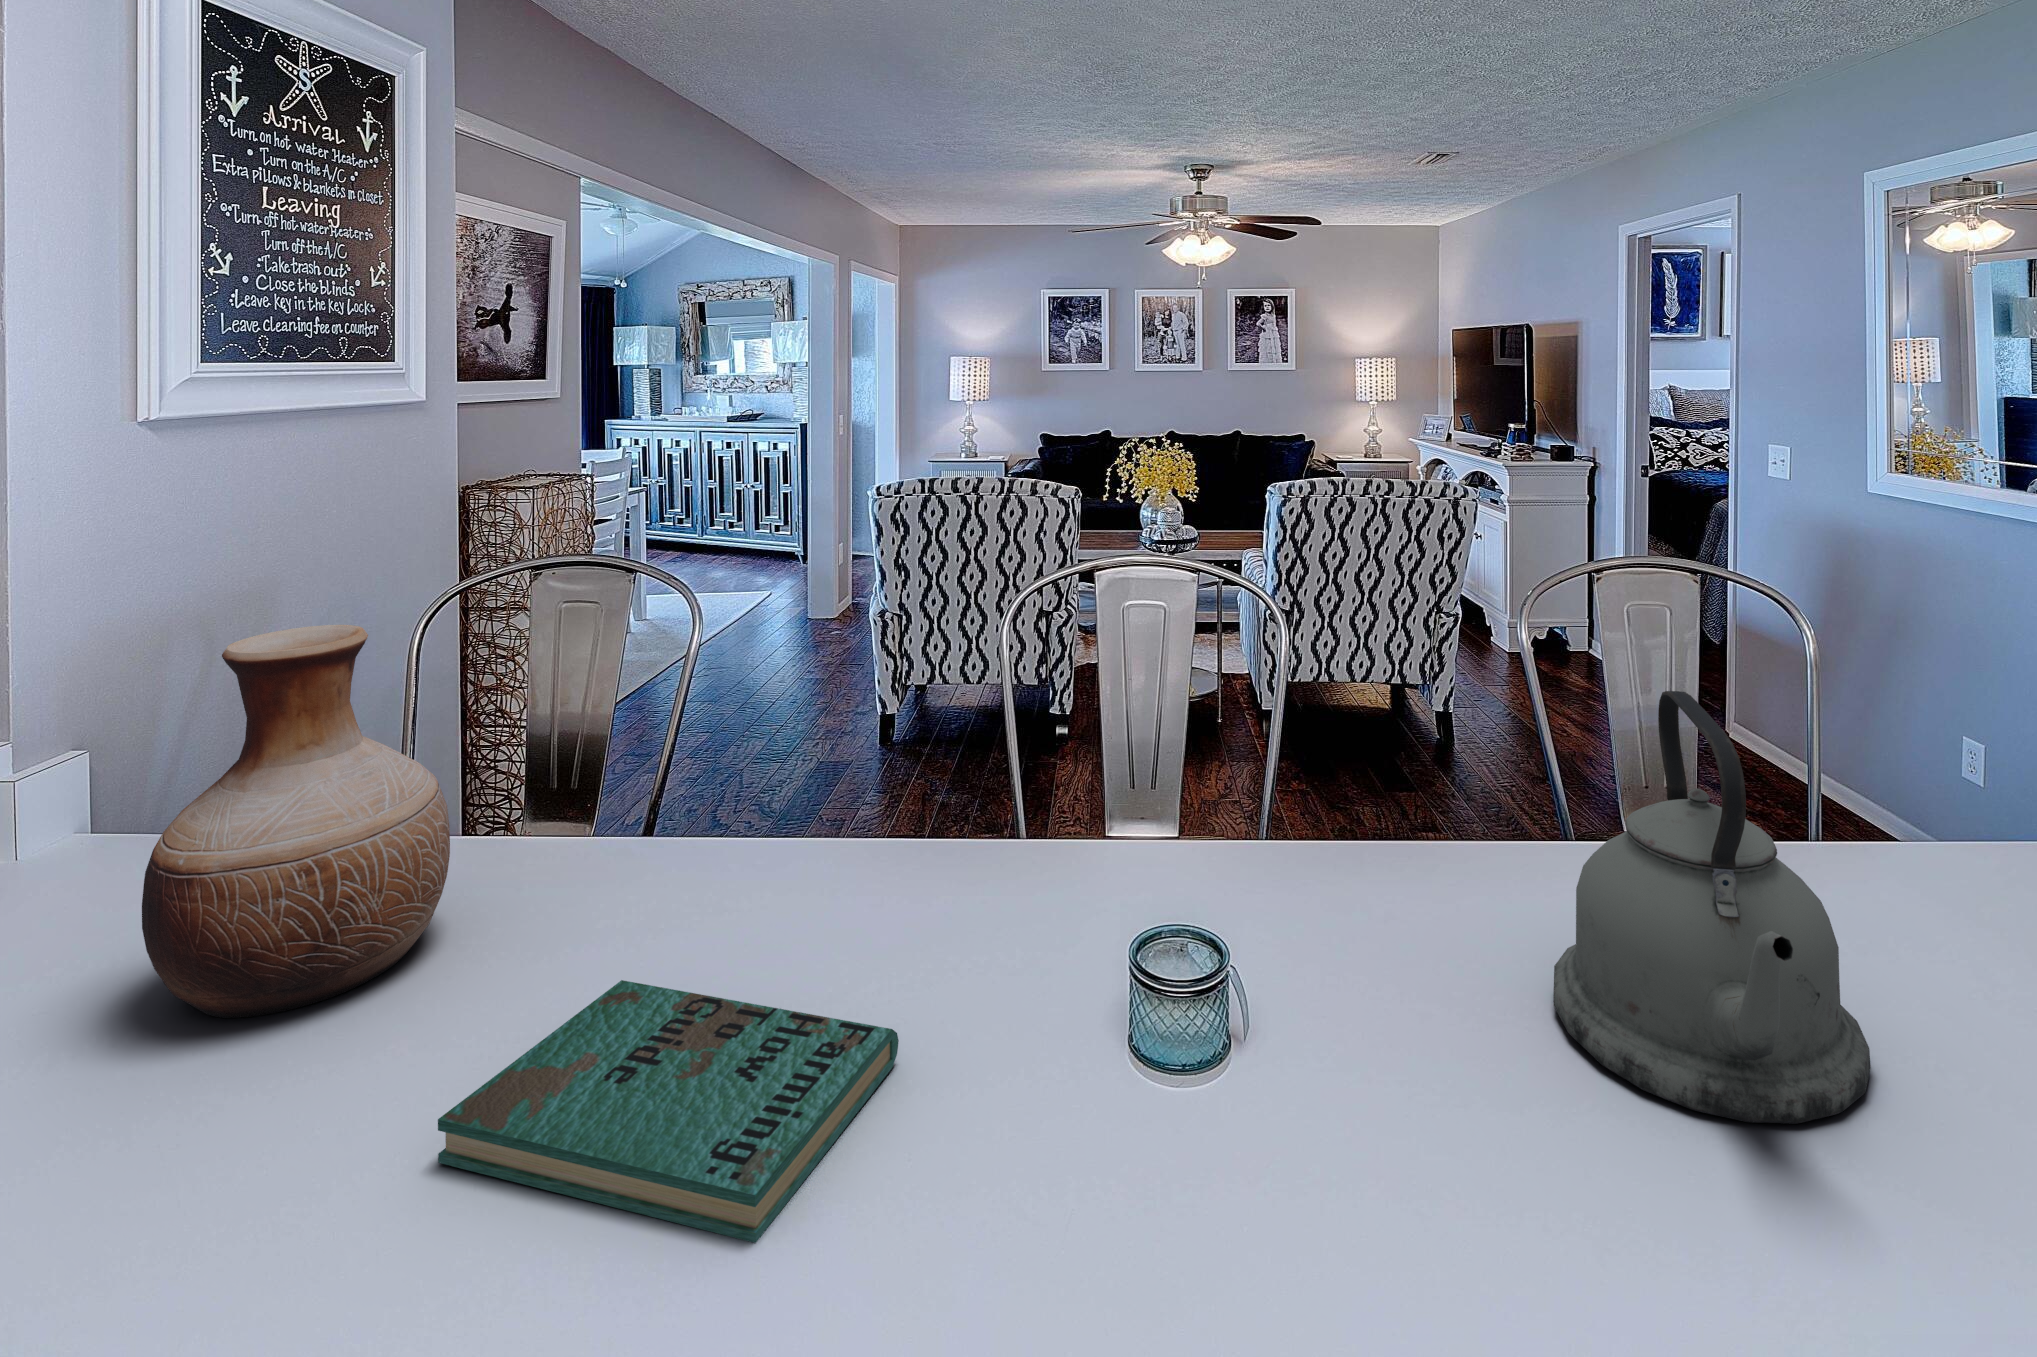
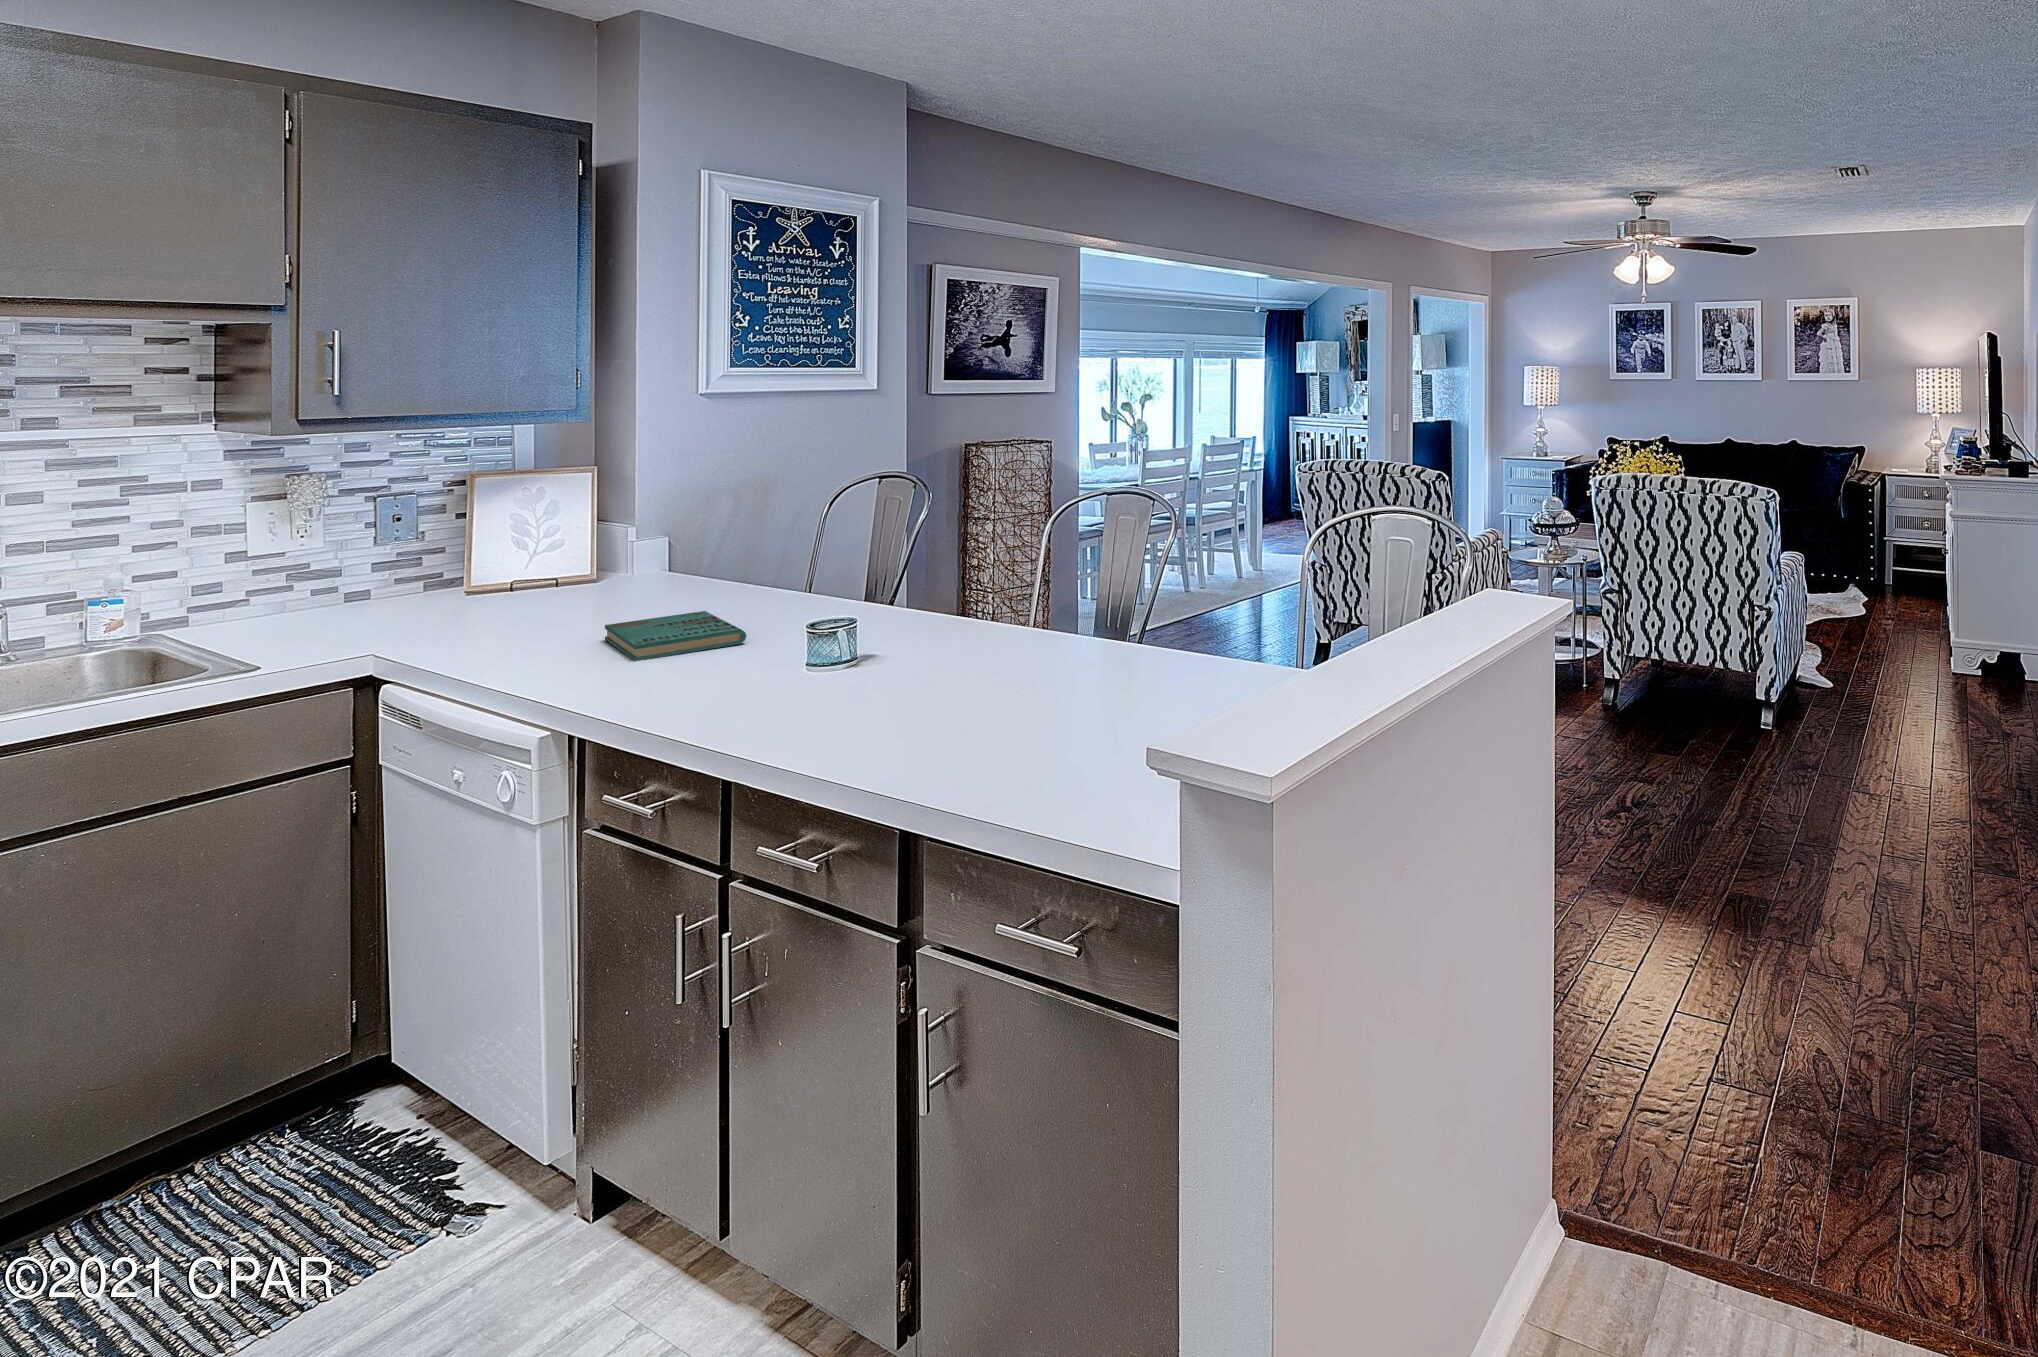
vase: present [142,625,450,1018] -> none [600,474,719,612]
kettle: present [1554,691,1871,1124] -> none [871,531,1048,693]

